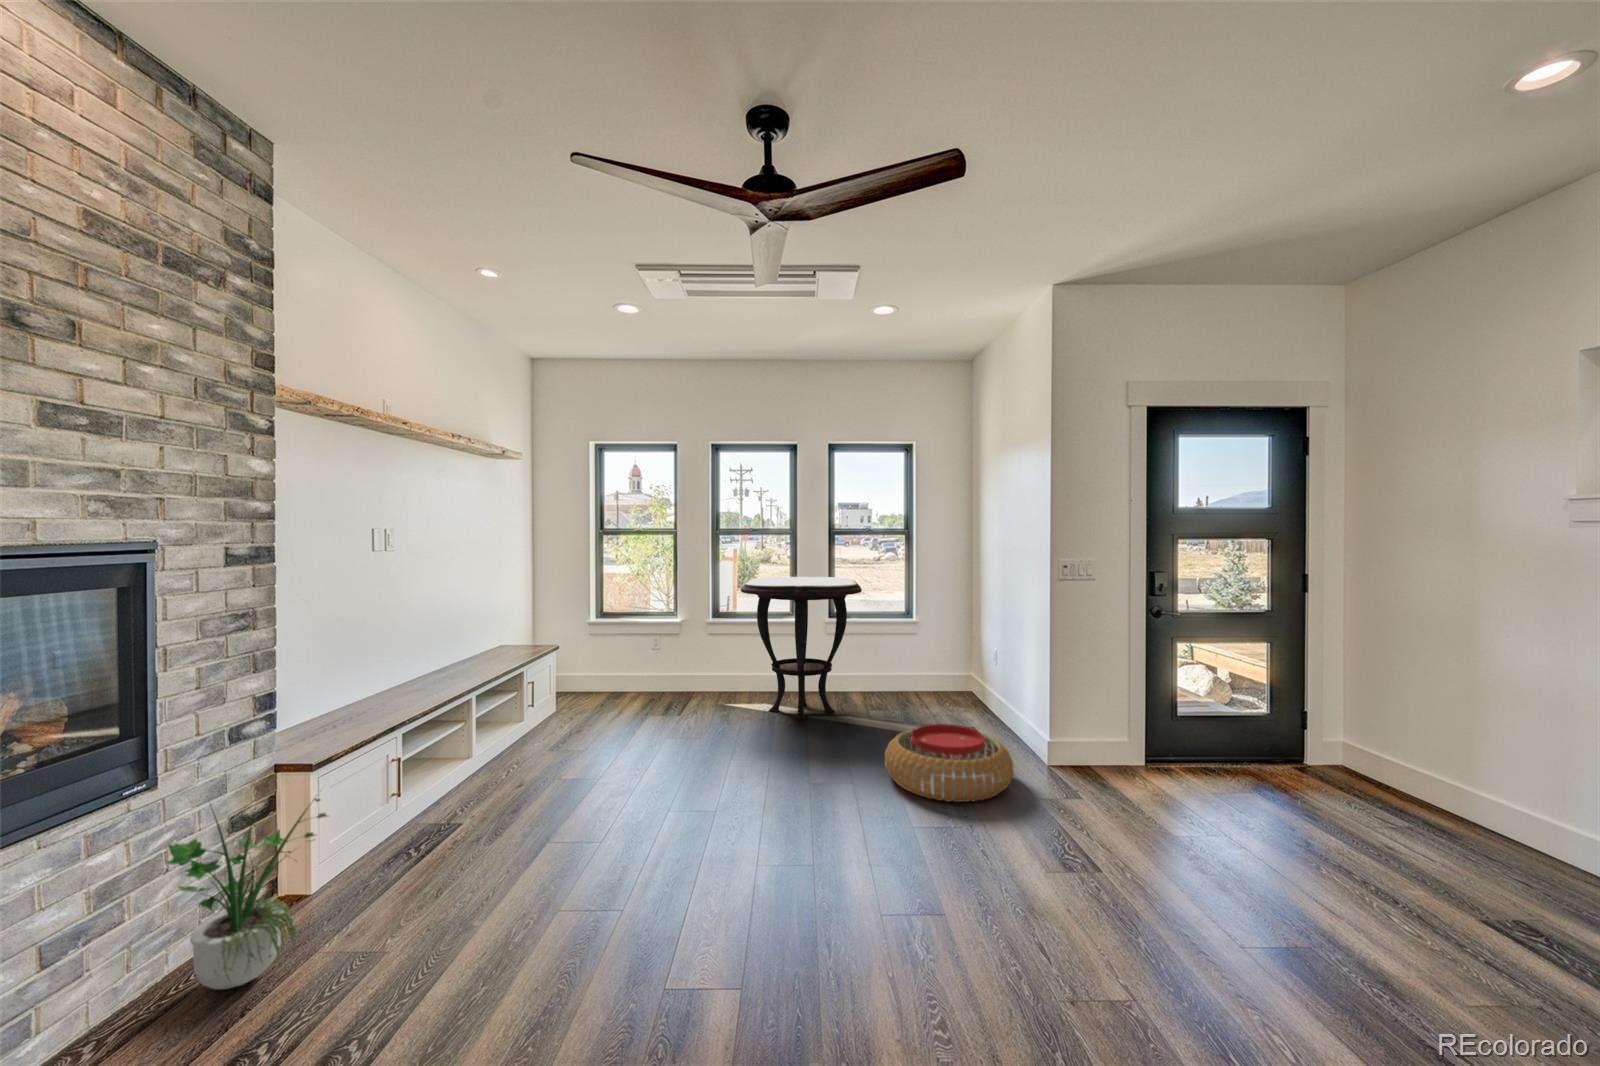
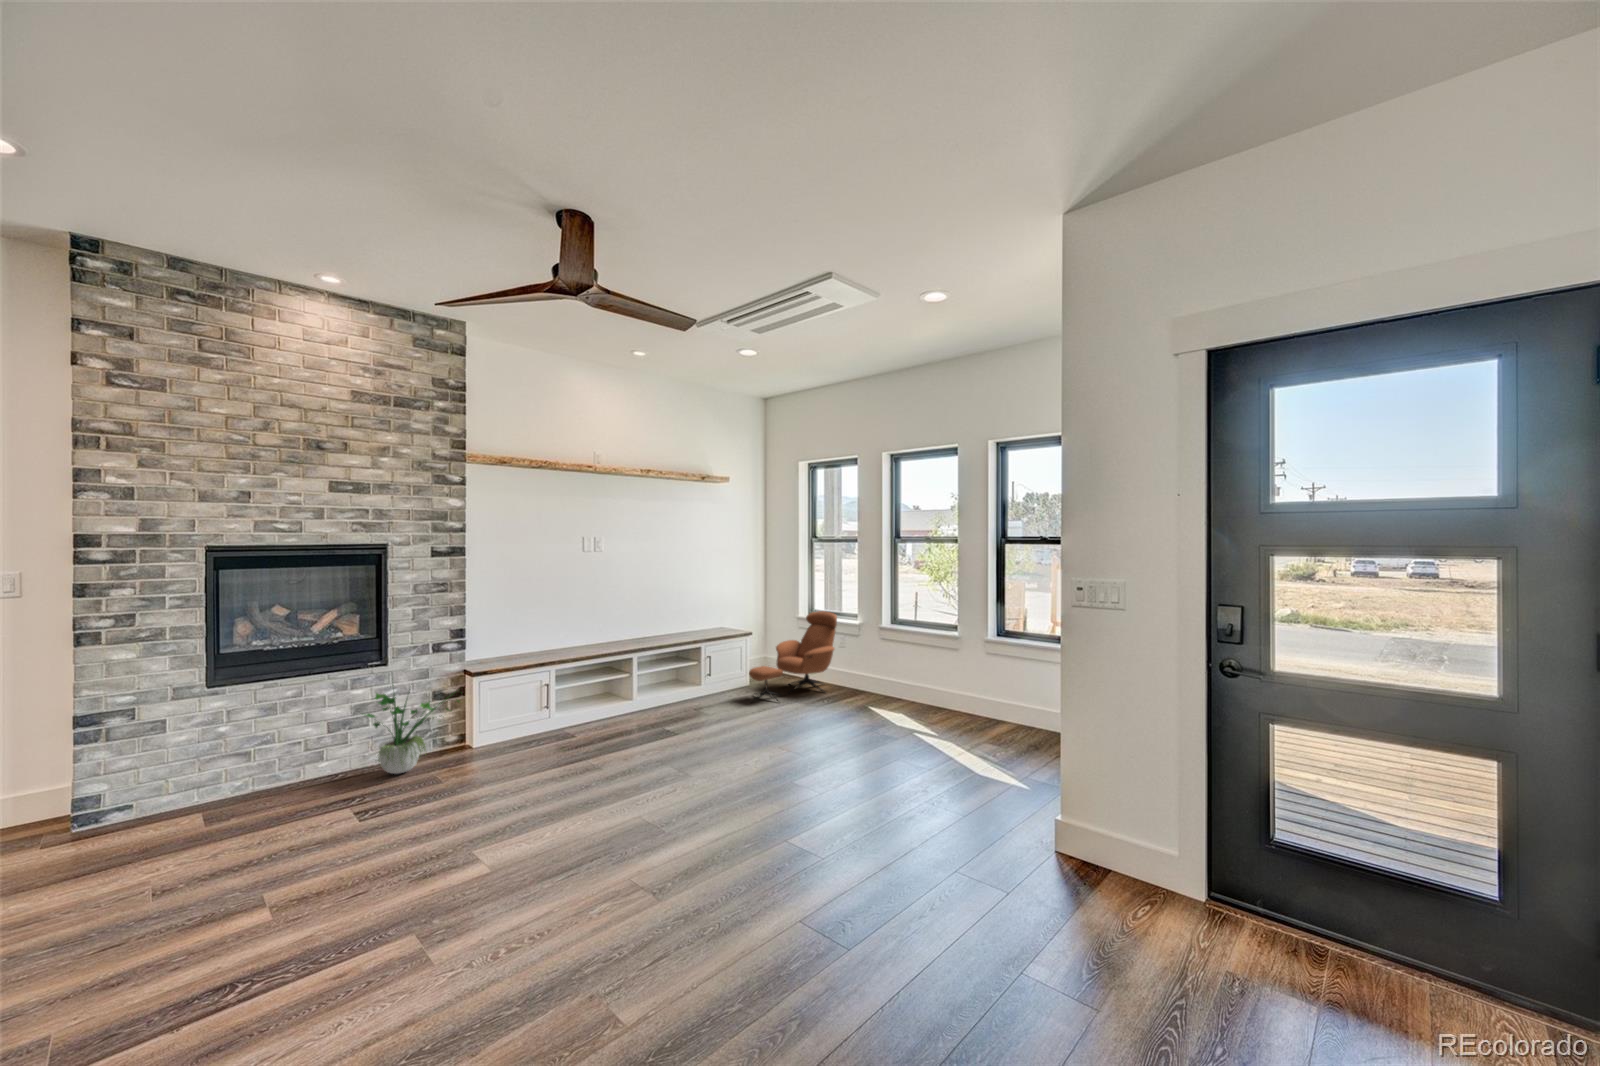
side table: present [741,577,862,721] -> none [849,585,993,736]
lounge chair: none [585,614,664,728] -> present [749,611,837,701]
pouf: present [885,724,1014,802] -> none [834,758,979,853]

